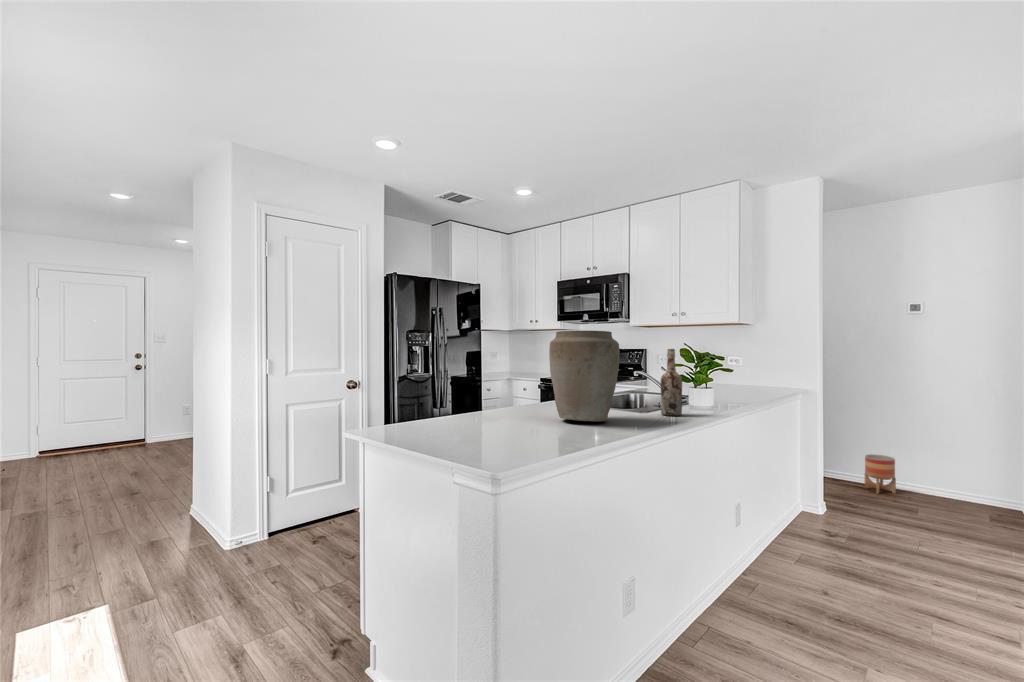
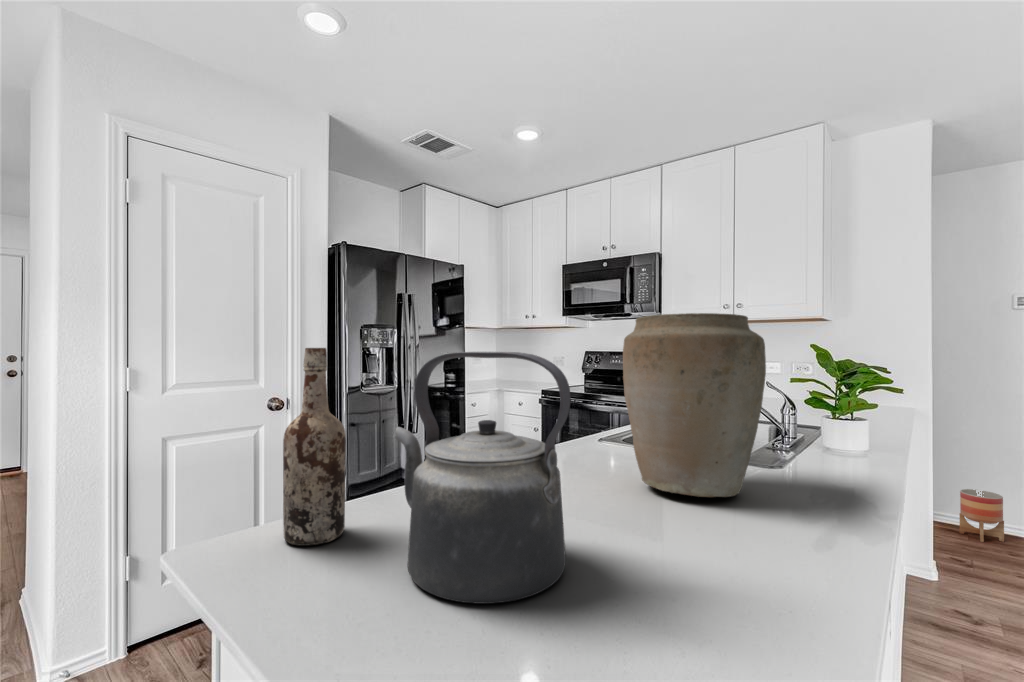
wine bottle: present [661,349,682,416] -> present [283,348,346,546]
kettle: none [434,350,502,442] -> present [395,352,571,604]

